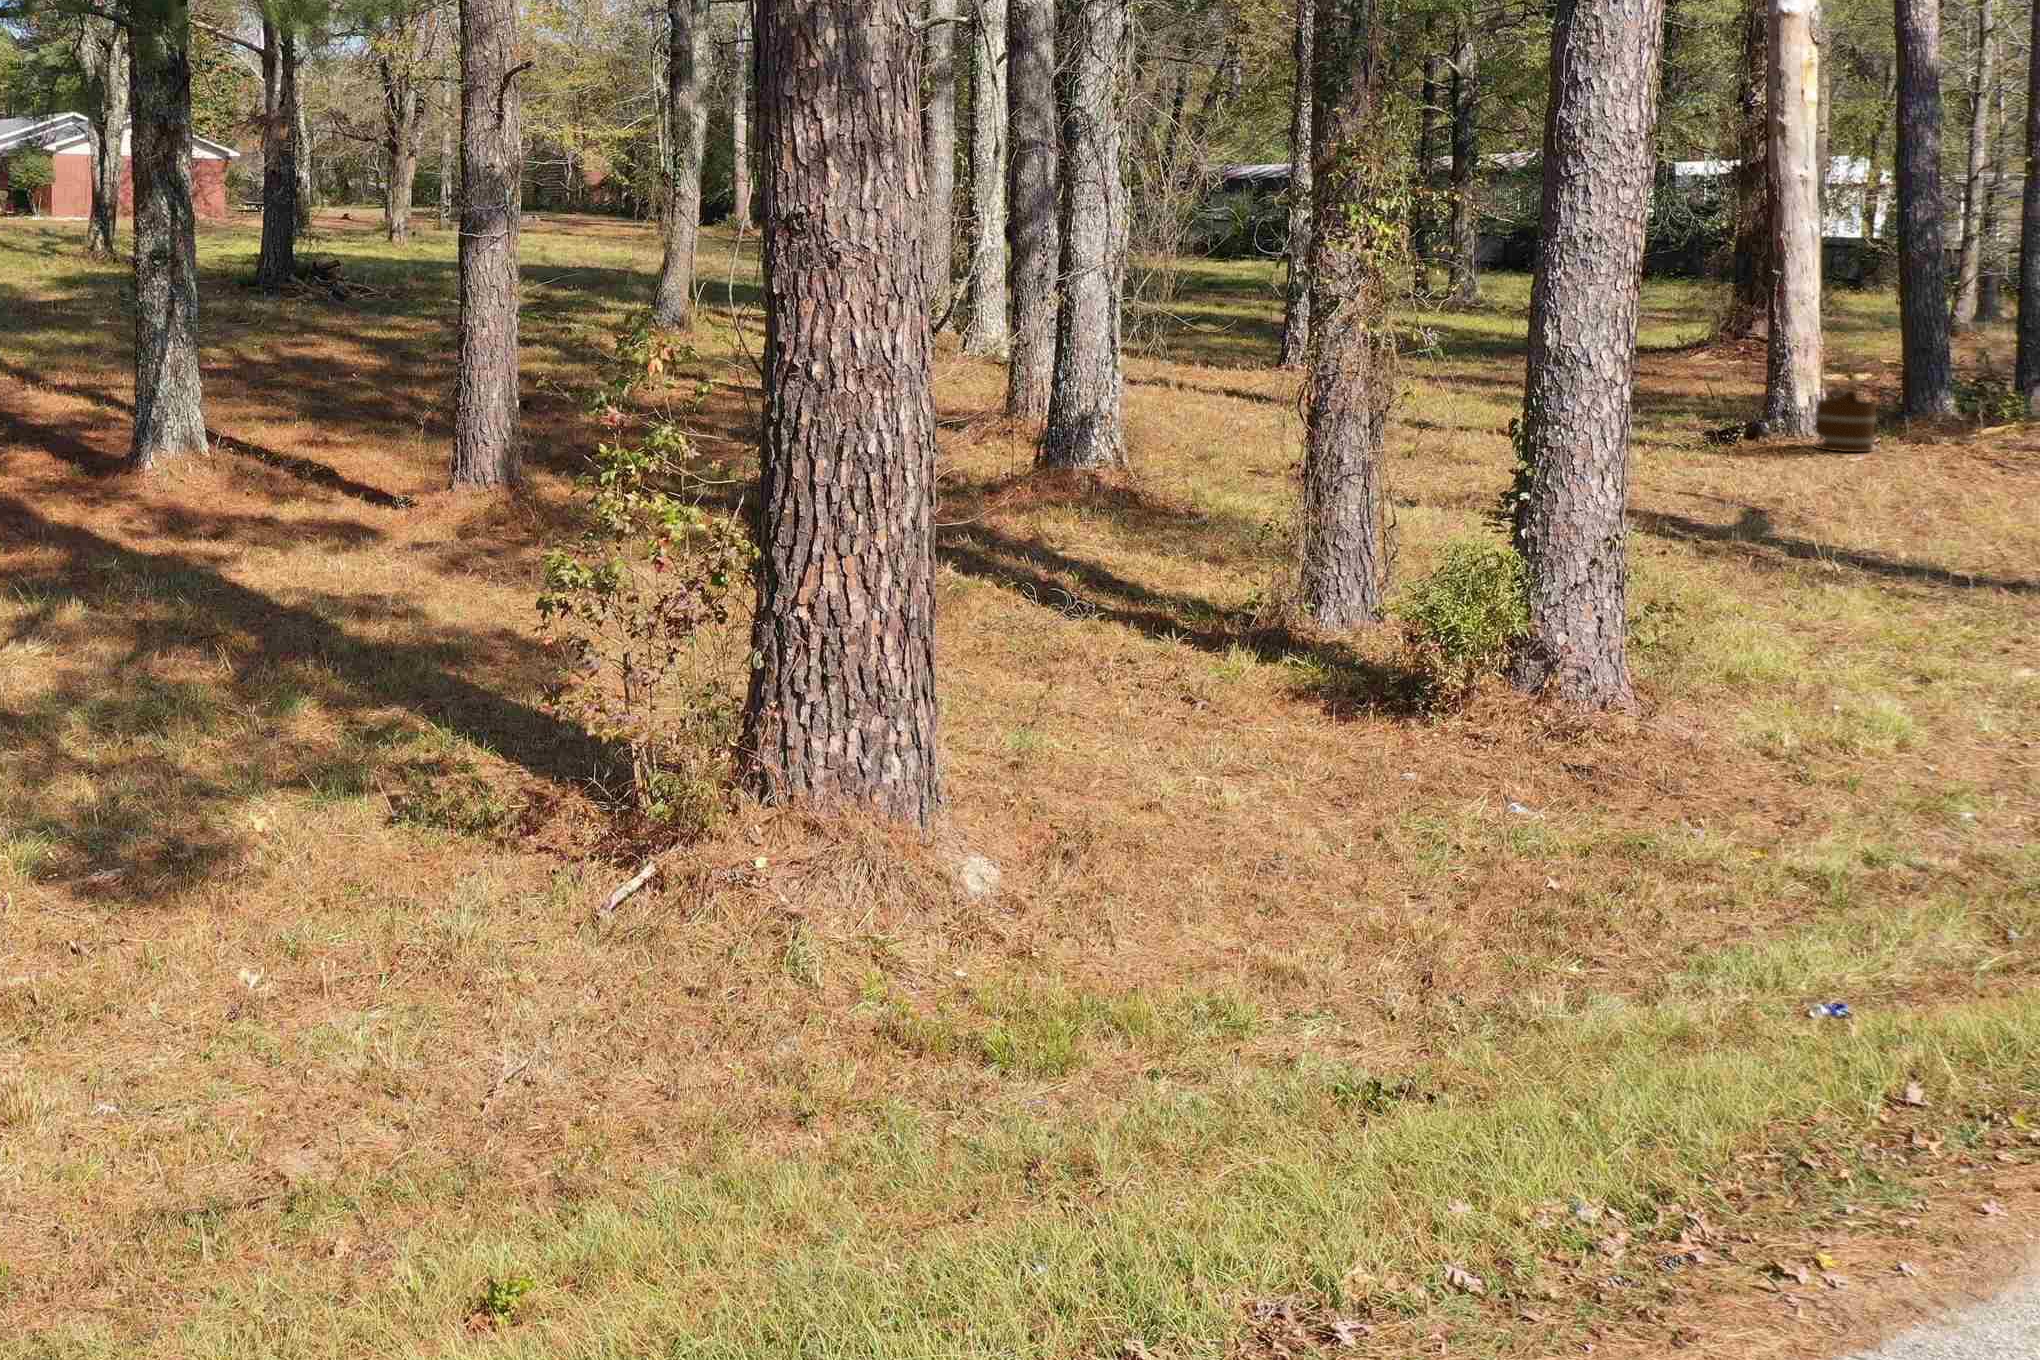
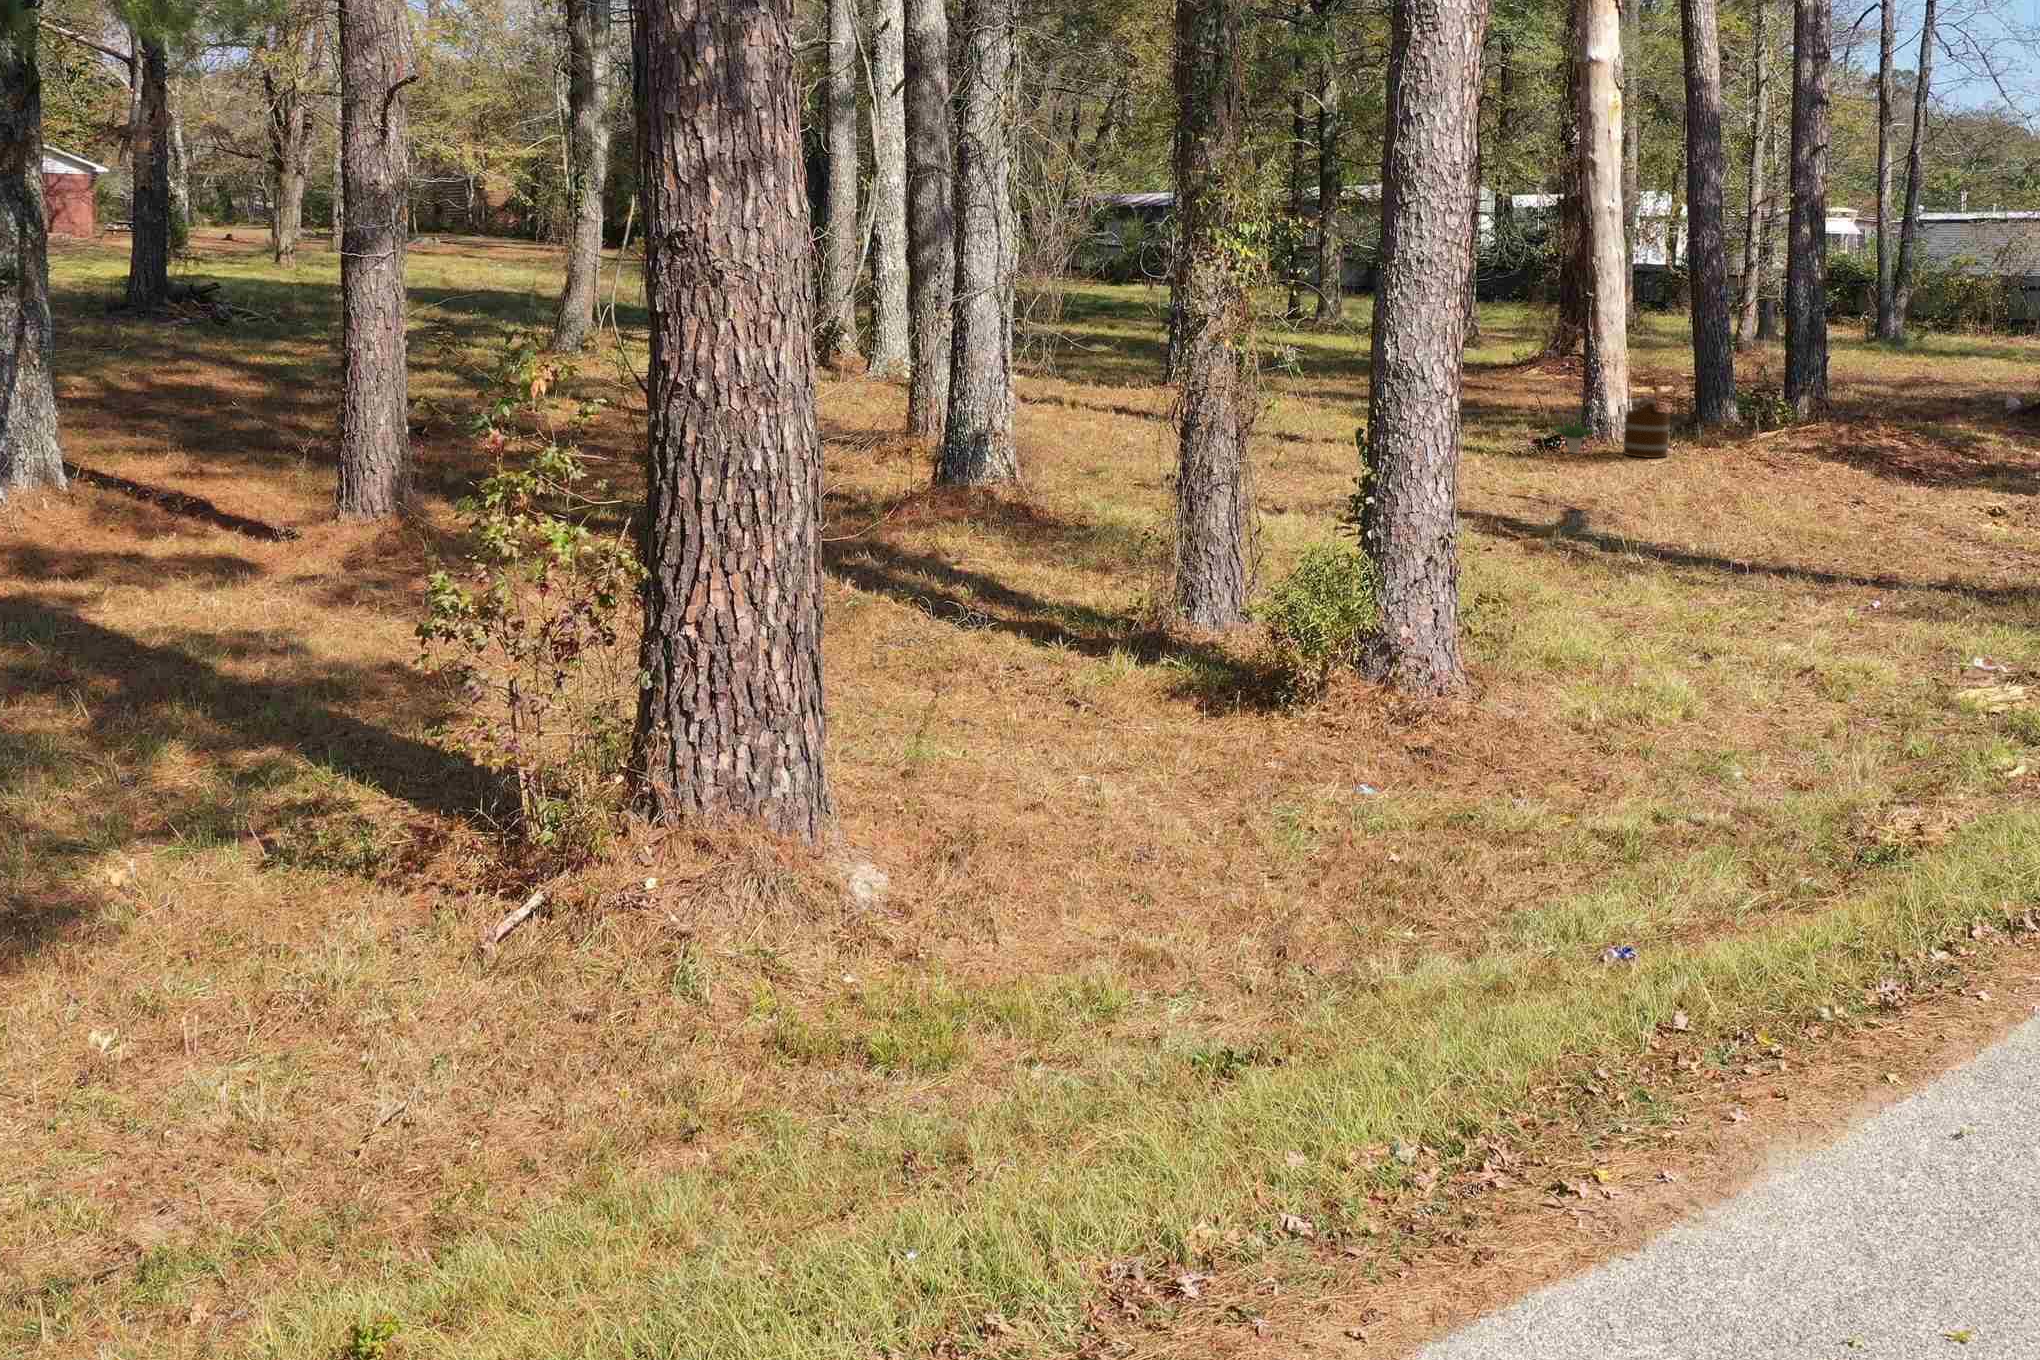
potted plant: none [1717,377,1781,445] -> present [1552,391,1595,453]

